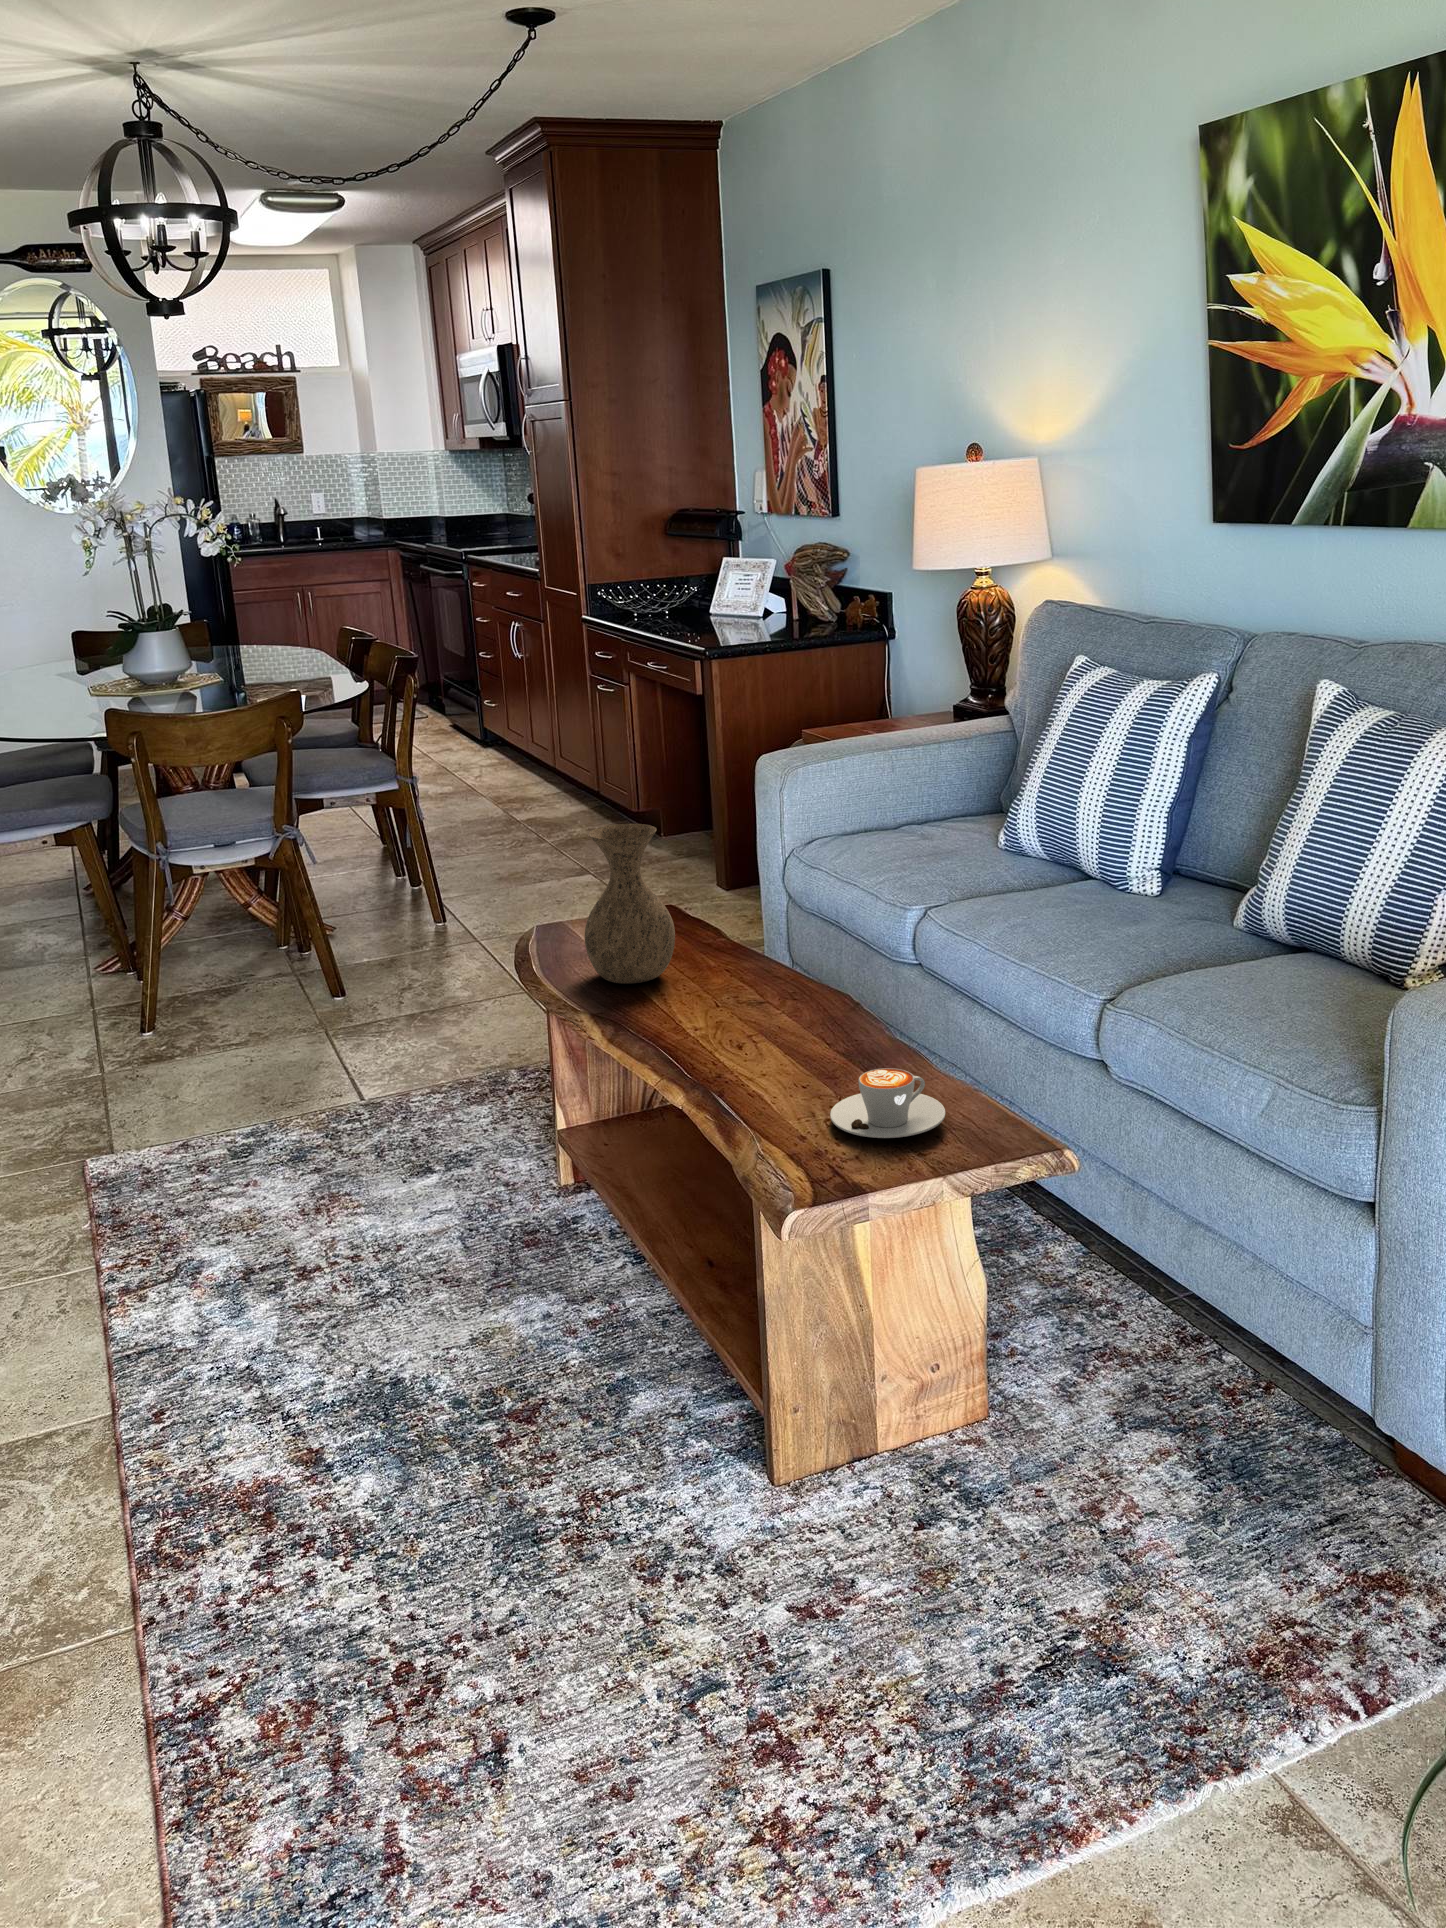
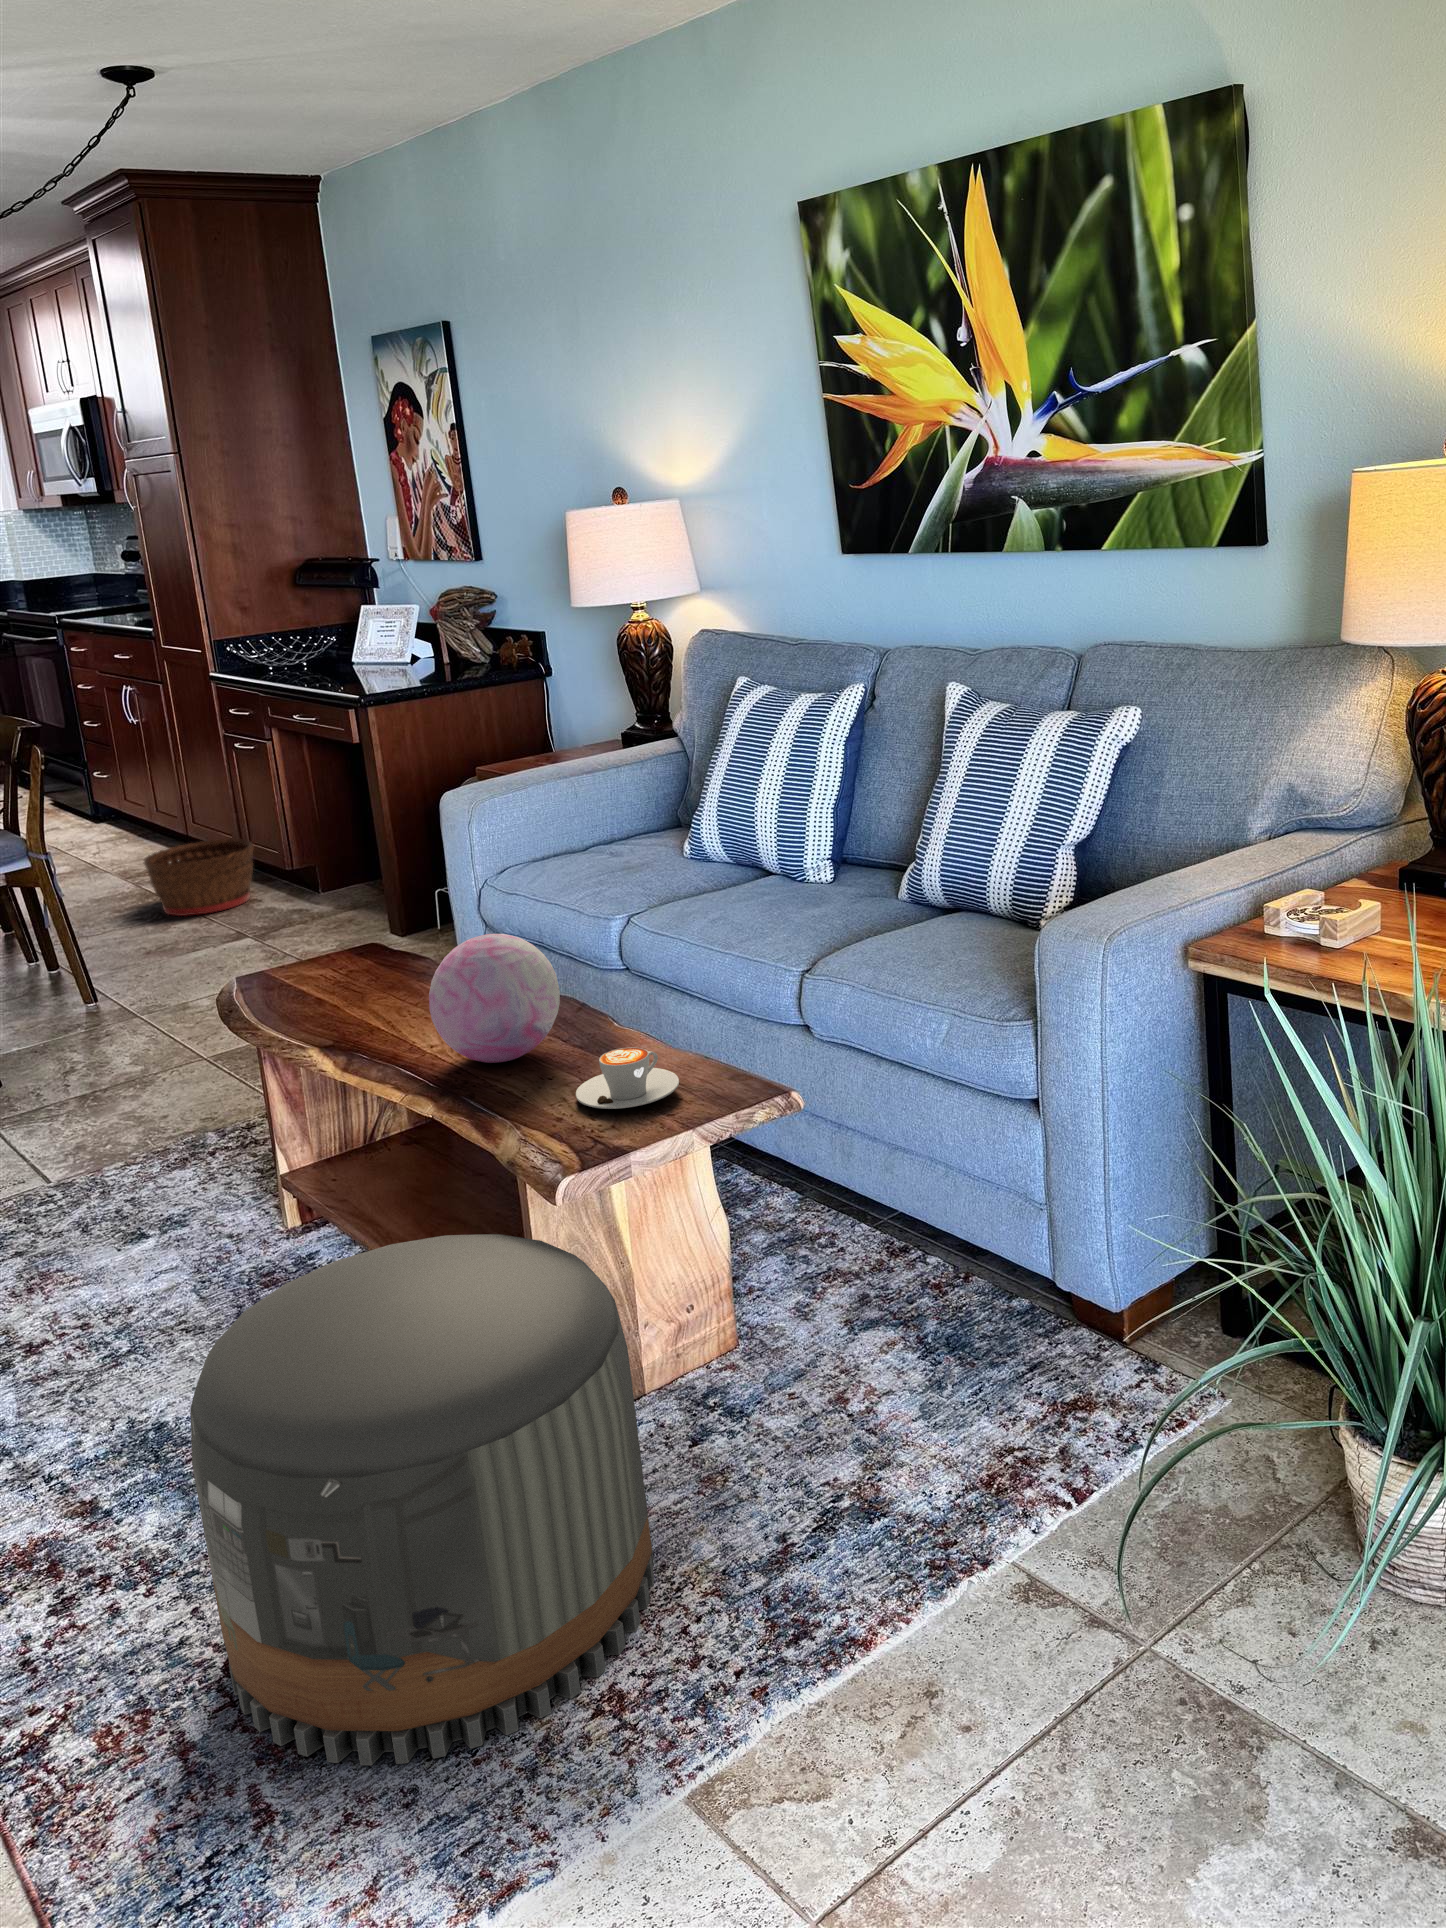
basket: none [502,775,603,847] -> present [144,839,254,916]
vase: present [585,824,675,984] -> none [300,861,393,1015]
decorative orb: none [693,922,832,1061] -> present [429,934,560,1063]
pouf: none [373,1252,852,1845] -> present [191,1234,654,1765]

